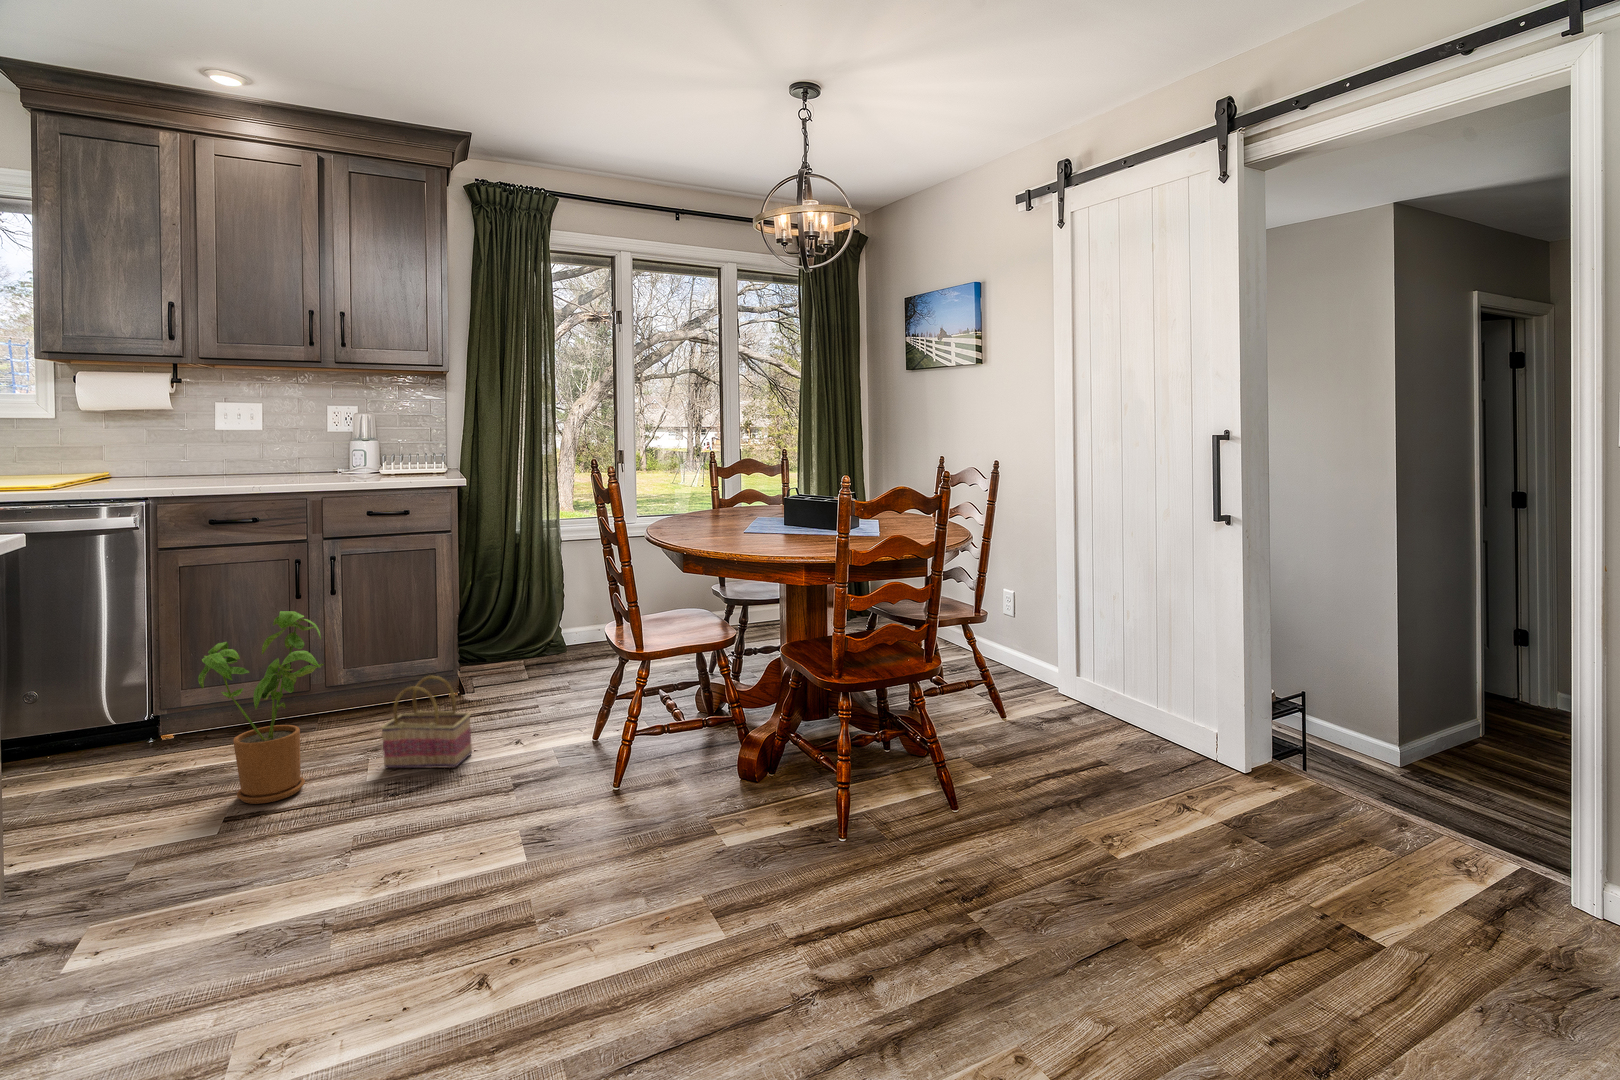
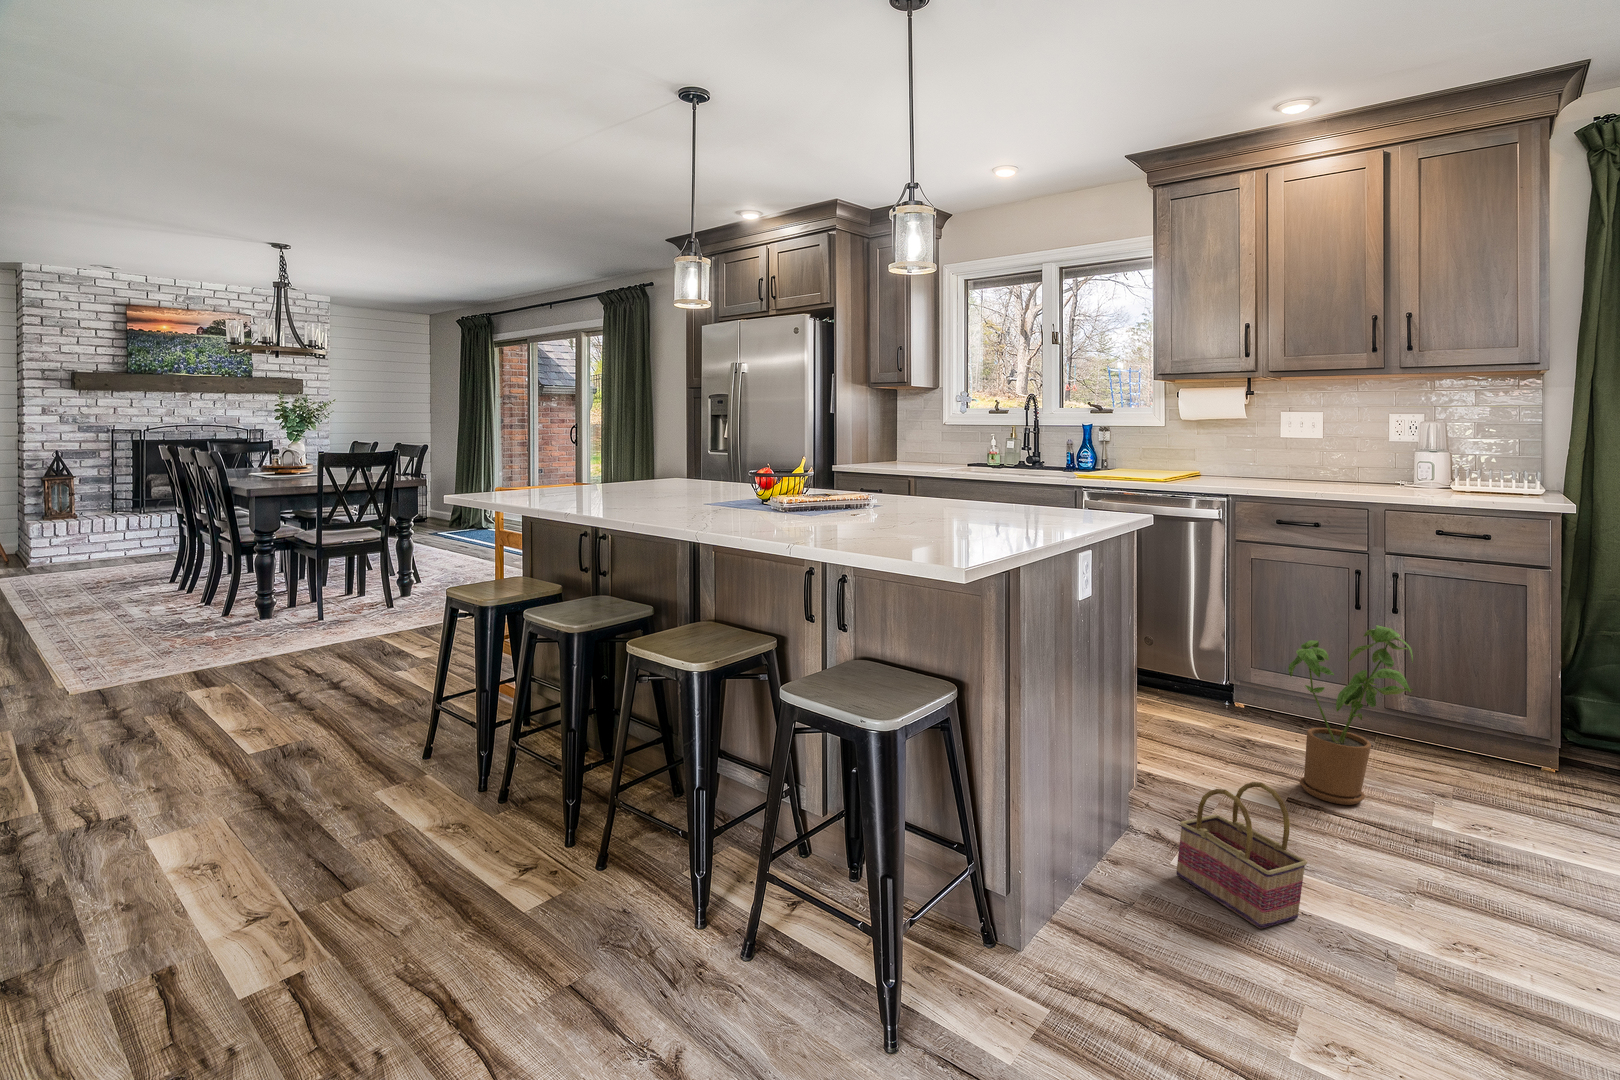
basket: present [381,676,472,768] -> present [1176,782,1307,929]

